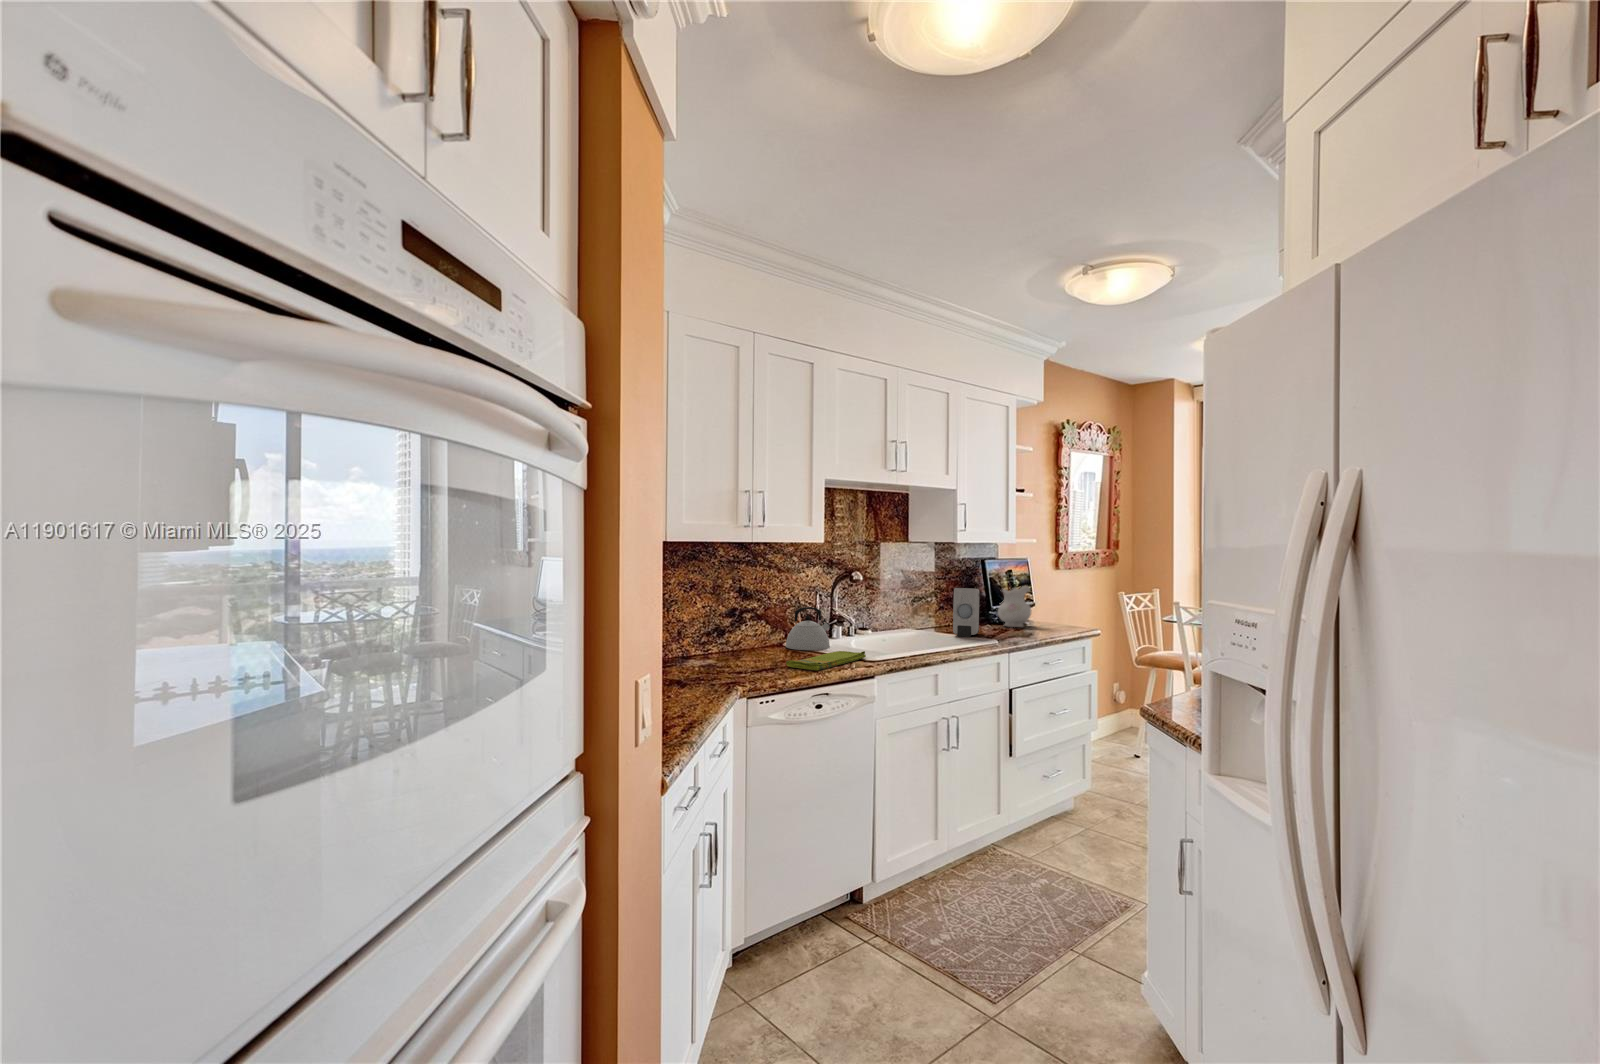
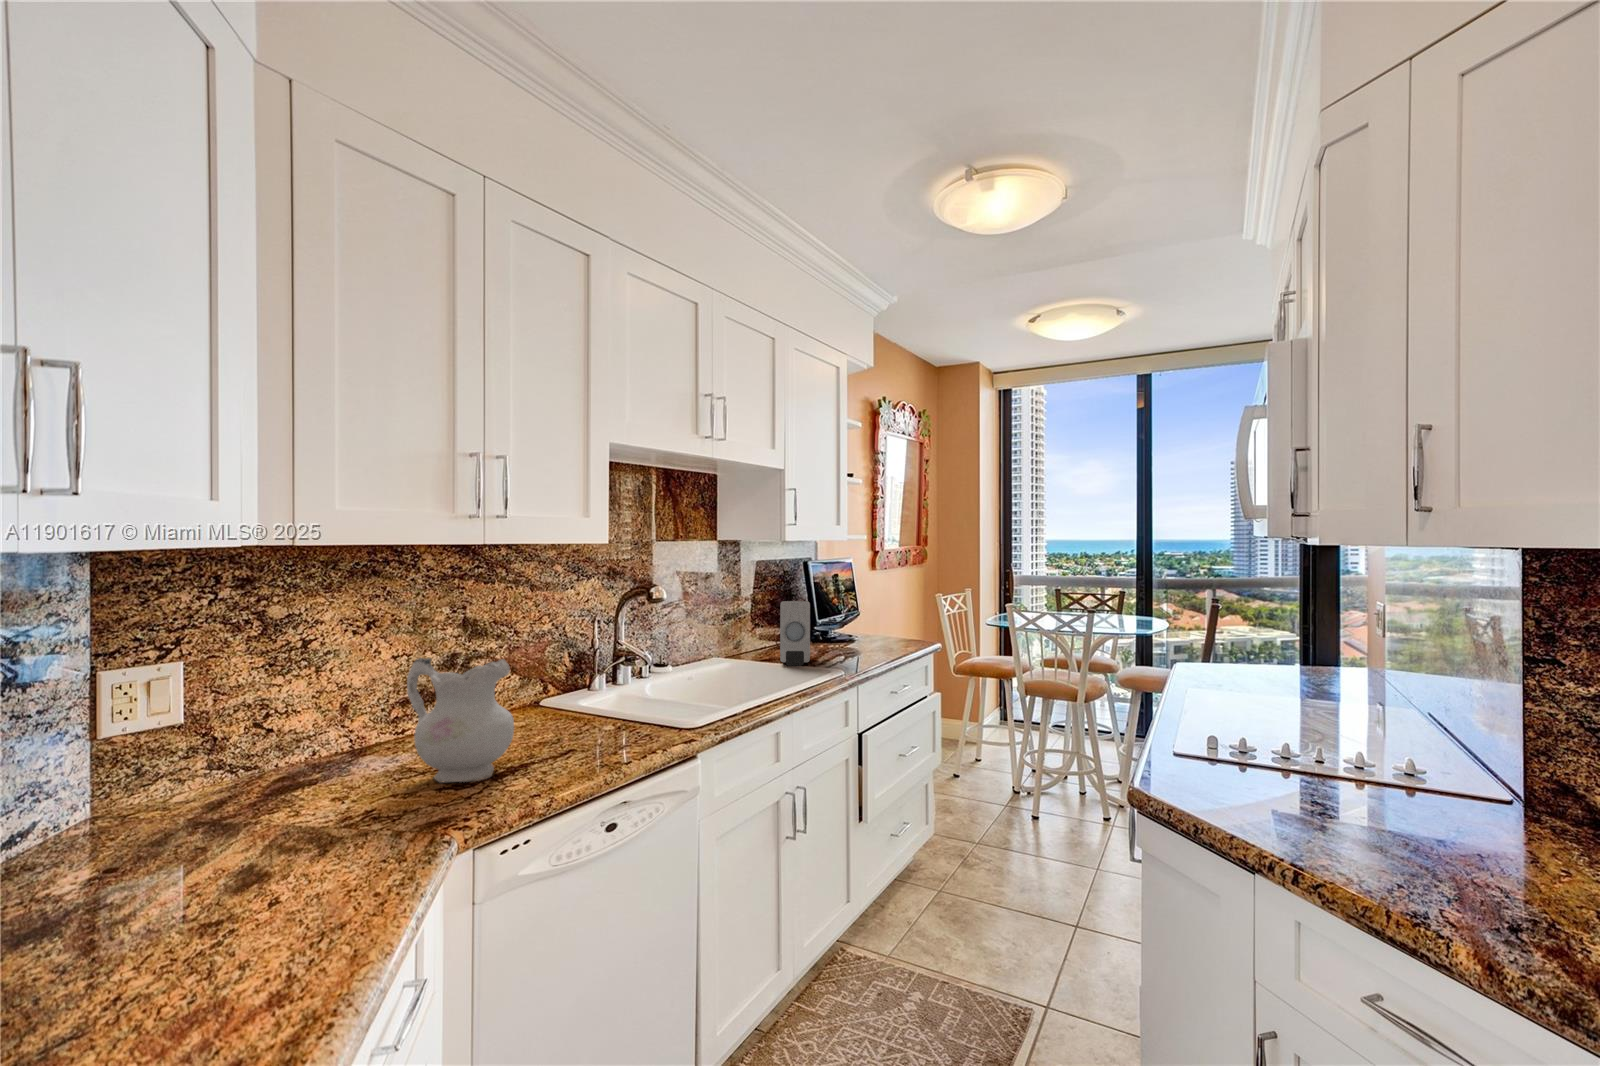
ceramic pitcher: present [998,586,1031,627] -> present [407,658,514,783]
kettle: present [786,607,830,650] -> none [544,642,615,710]
dish towel: present [786,651,866,670] -> none [550,710,678,760]

